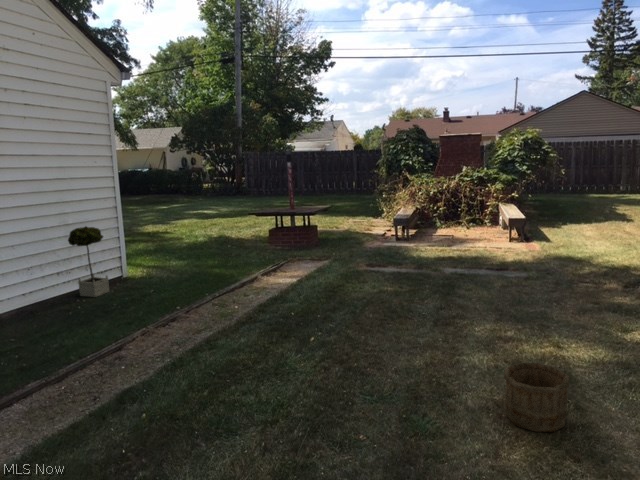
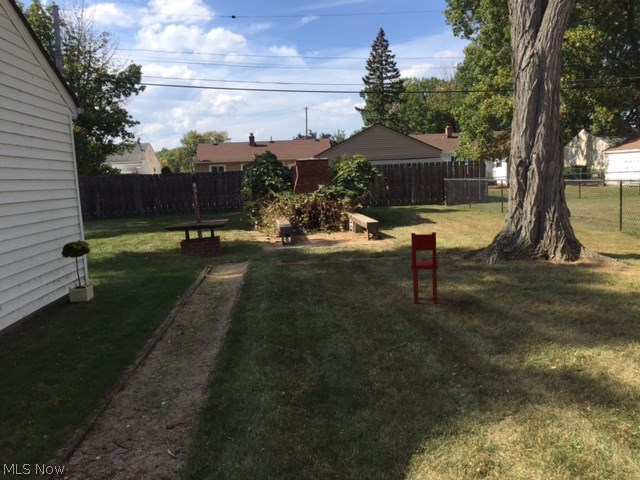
chair: none [458,259,520,394] -> present [411,232,438,304]
wooden bucket: present [504,363,570,432] -> none [442,282,474,312]

